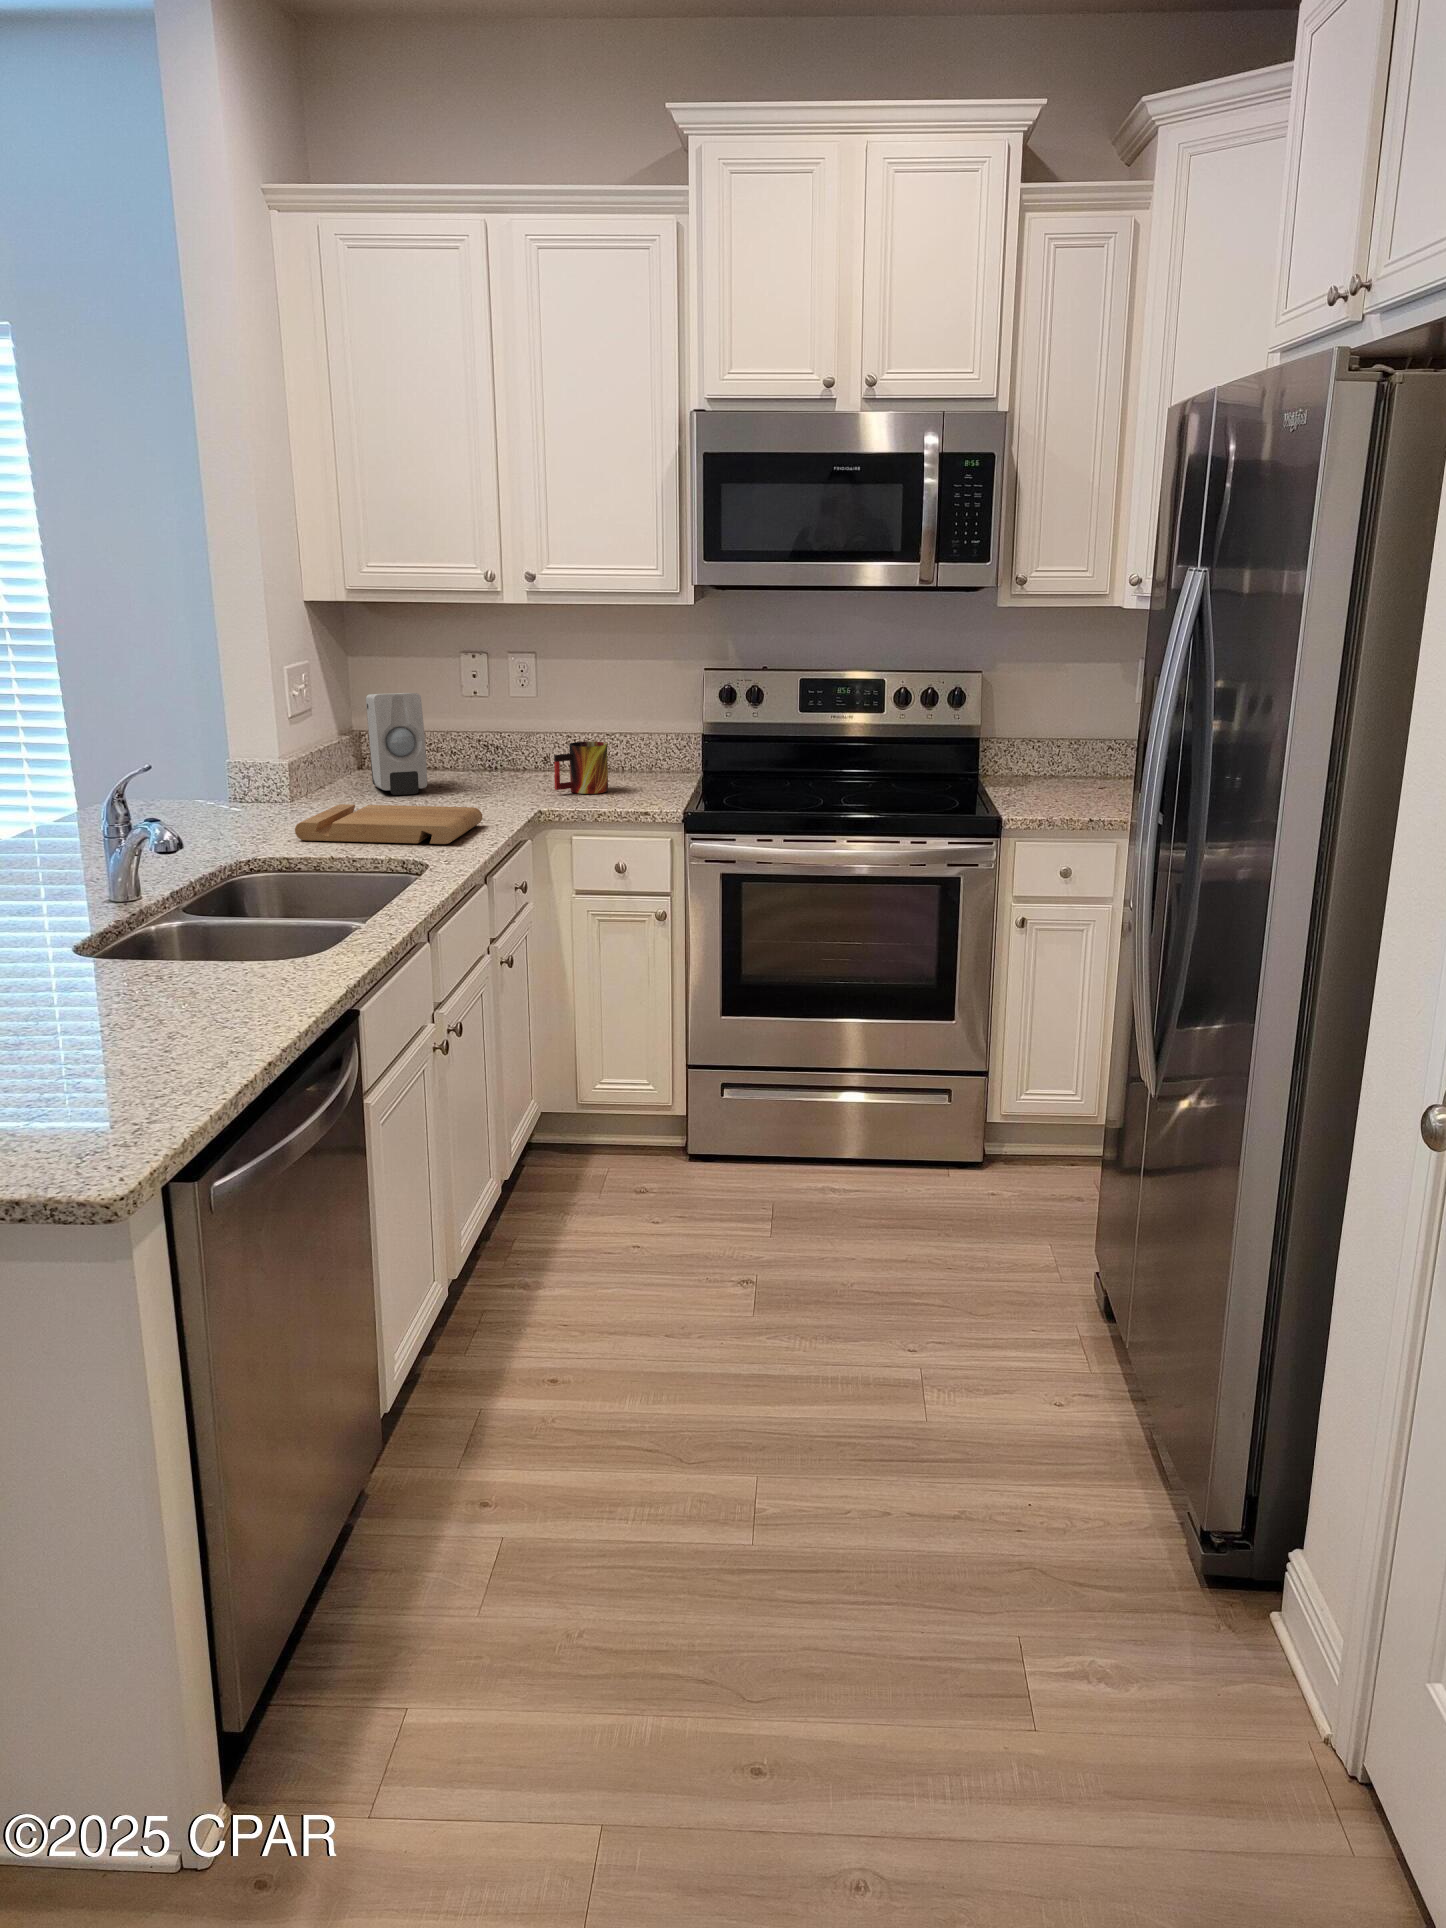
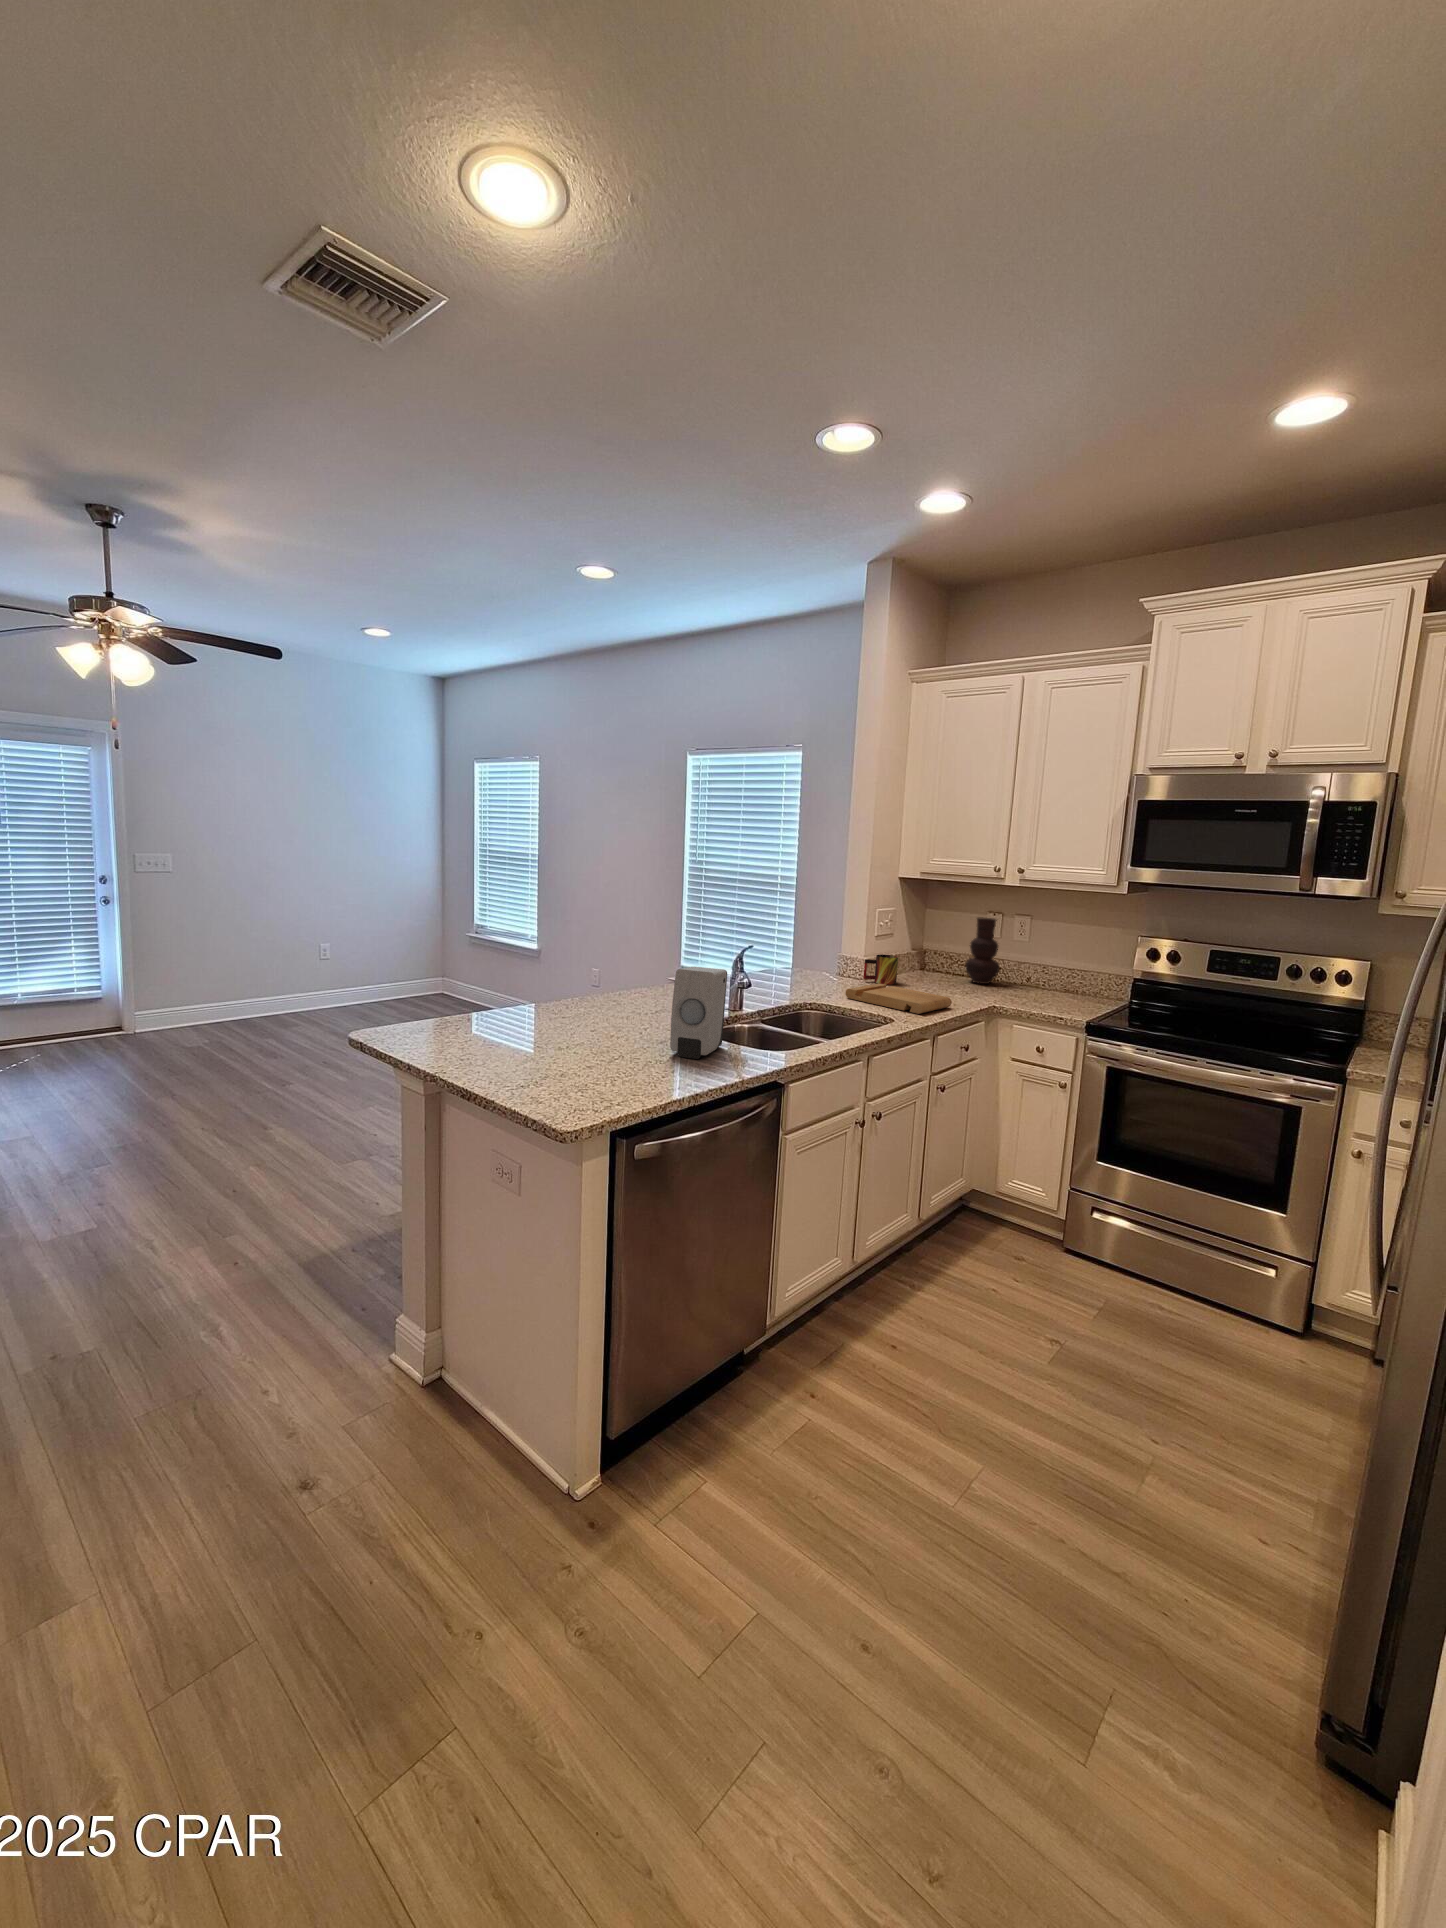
vase: none [447,663,505,778] -> present [965,917,1000,984]
soap dispenser: present [366,693,427,795] -> present [670,967,727,1059]
mug: present [554,741,608,794] -> present [863,954,898,985]

